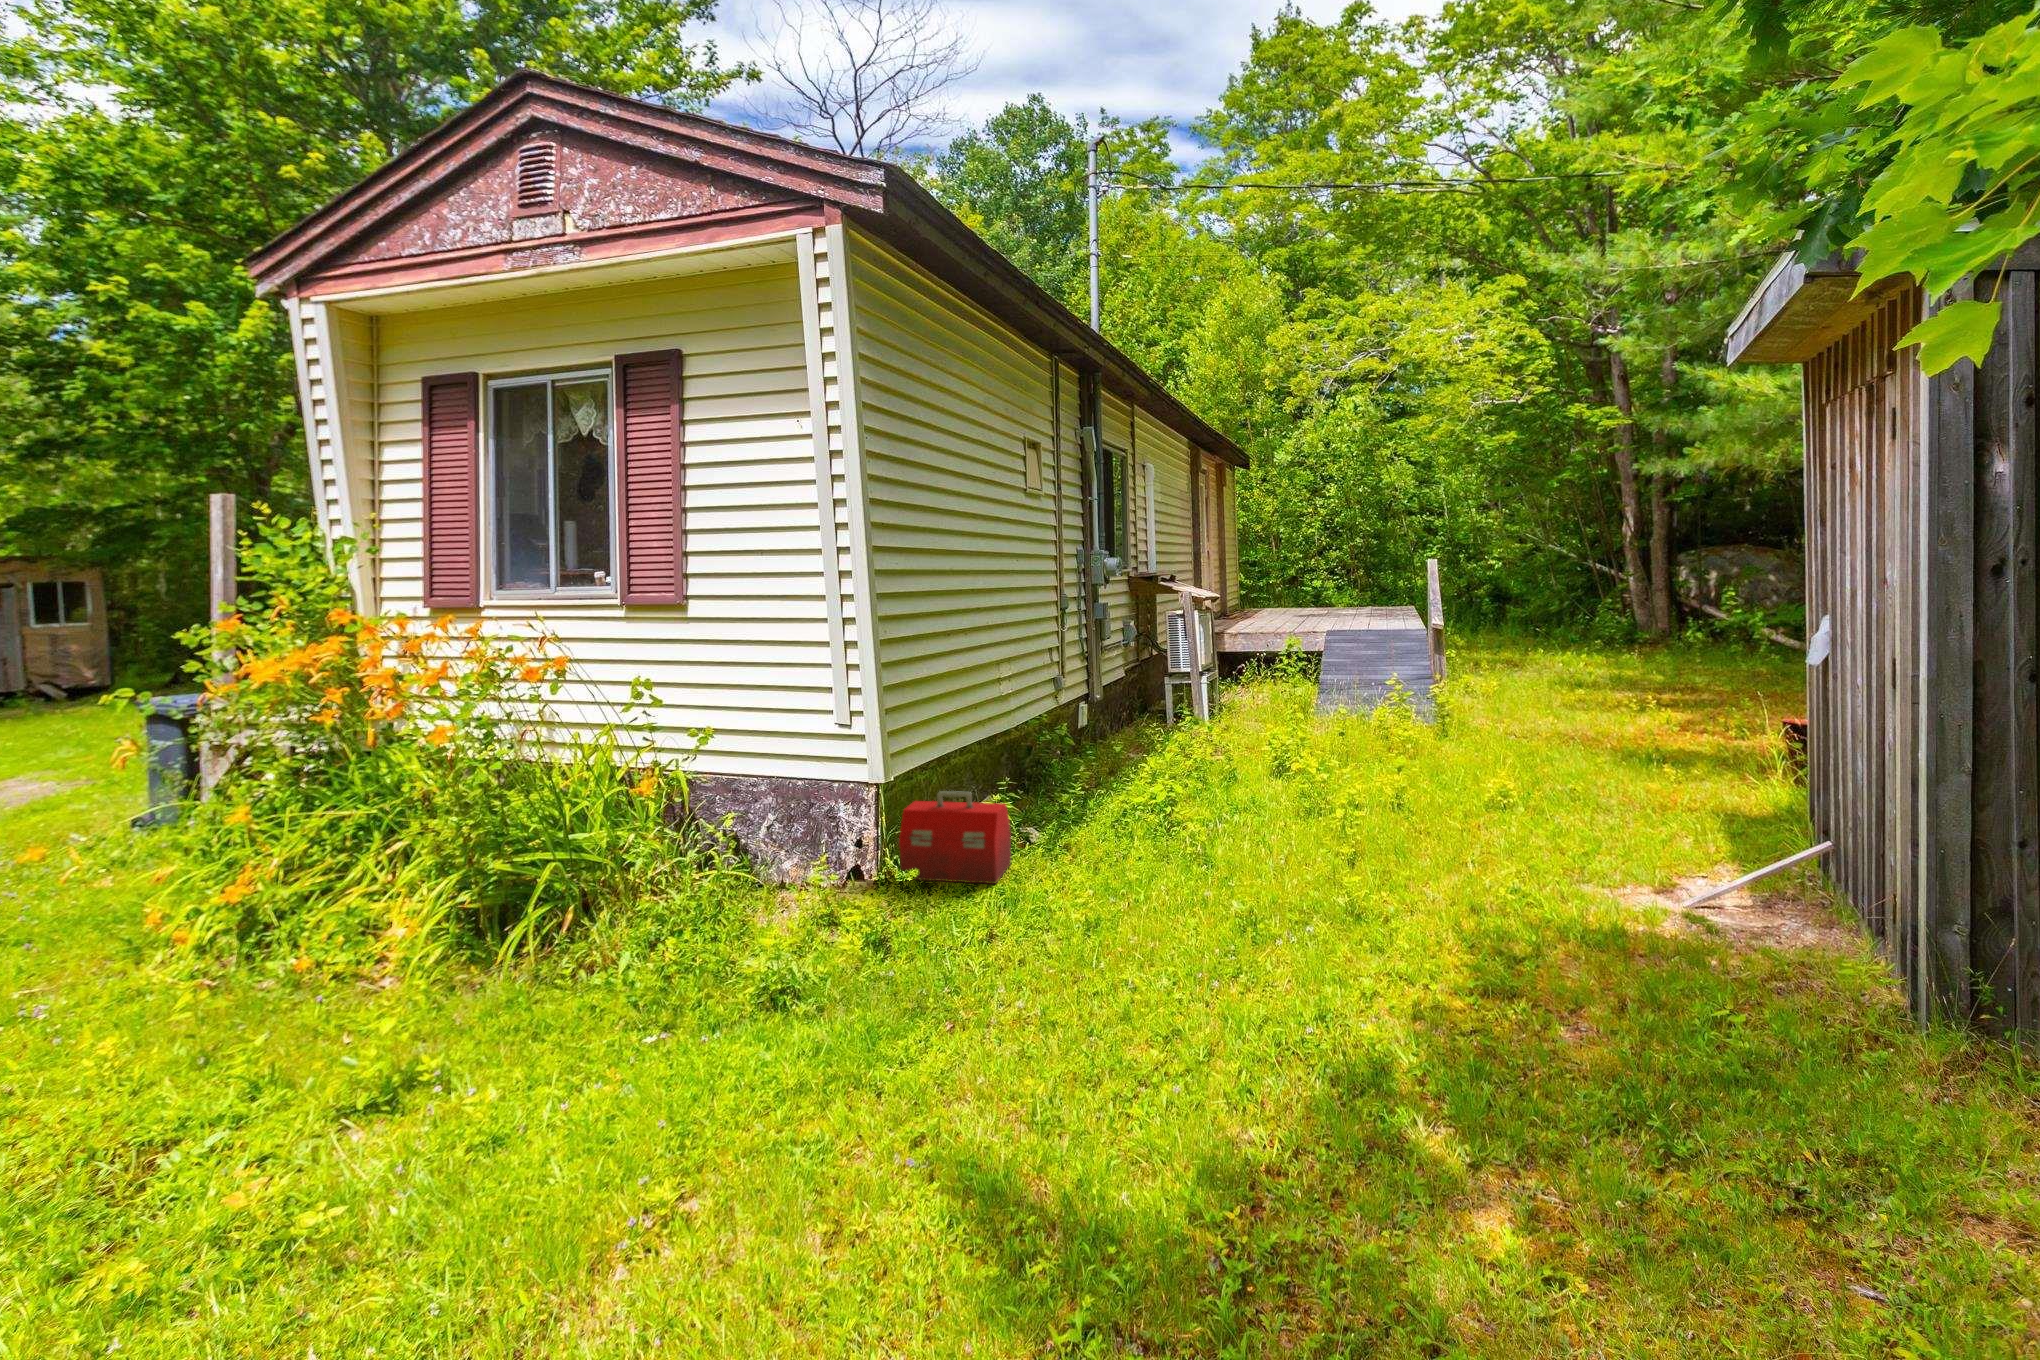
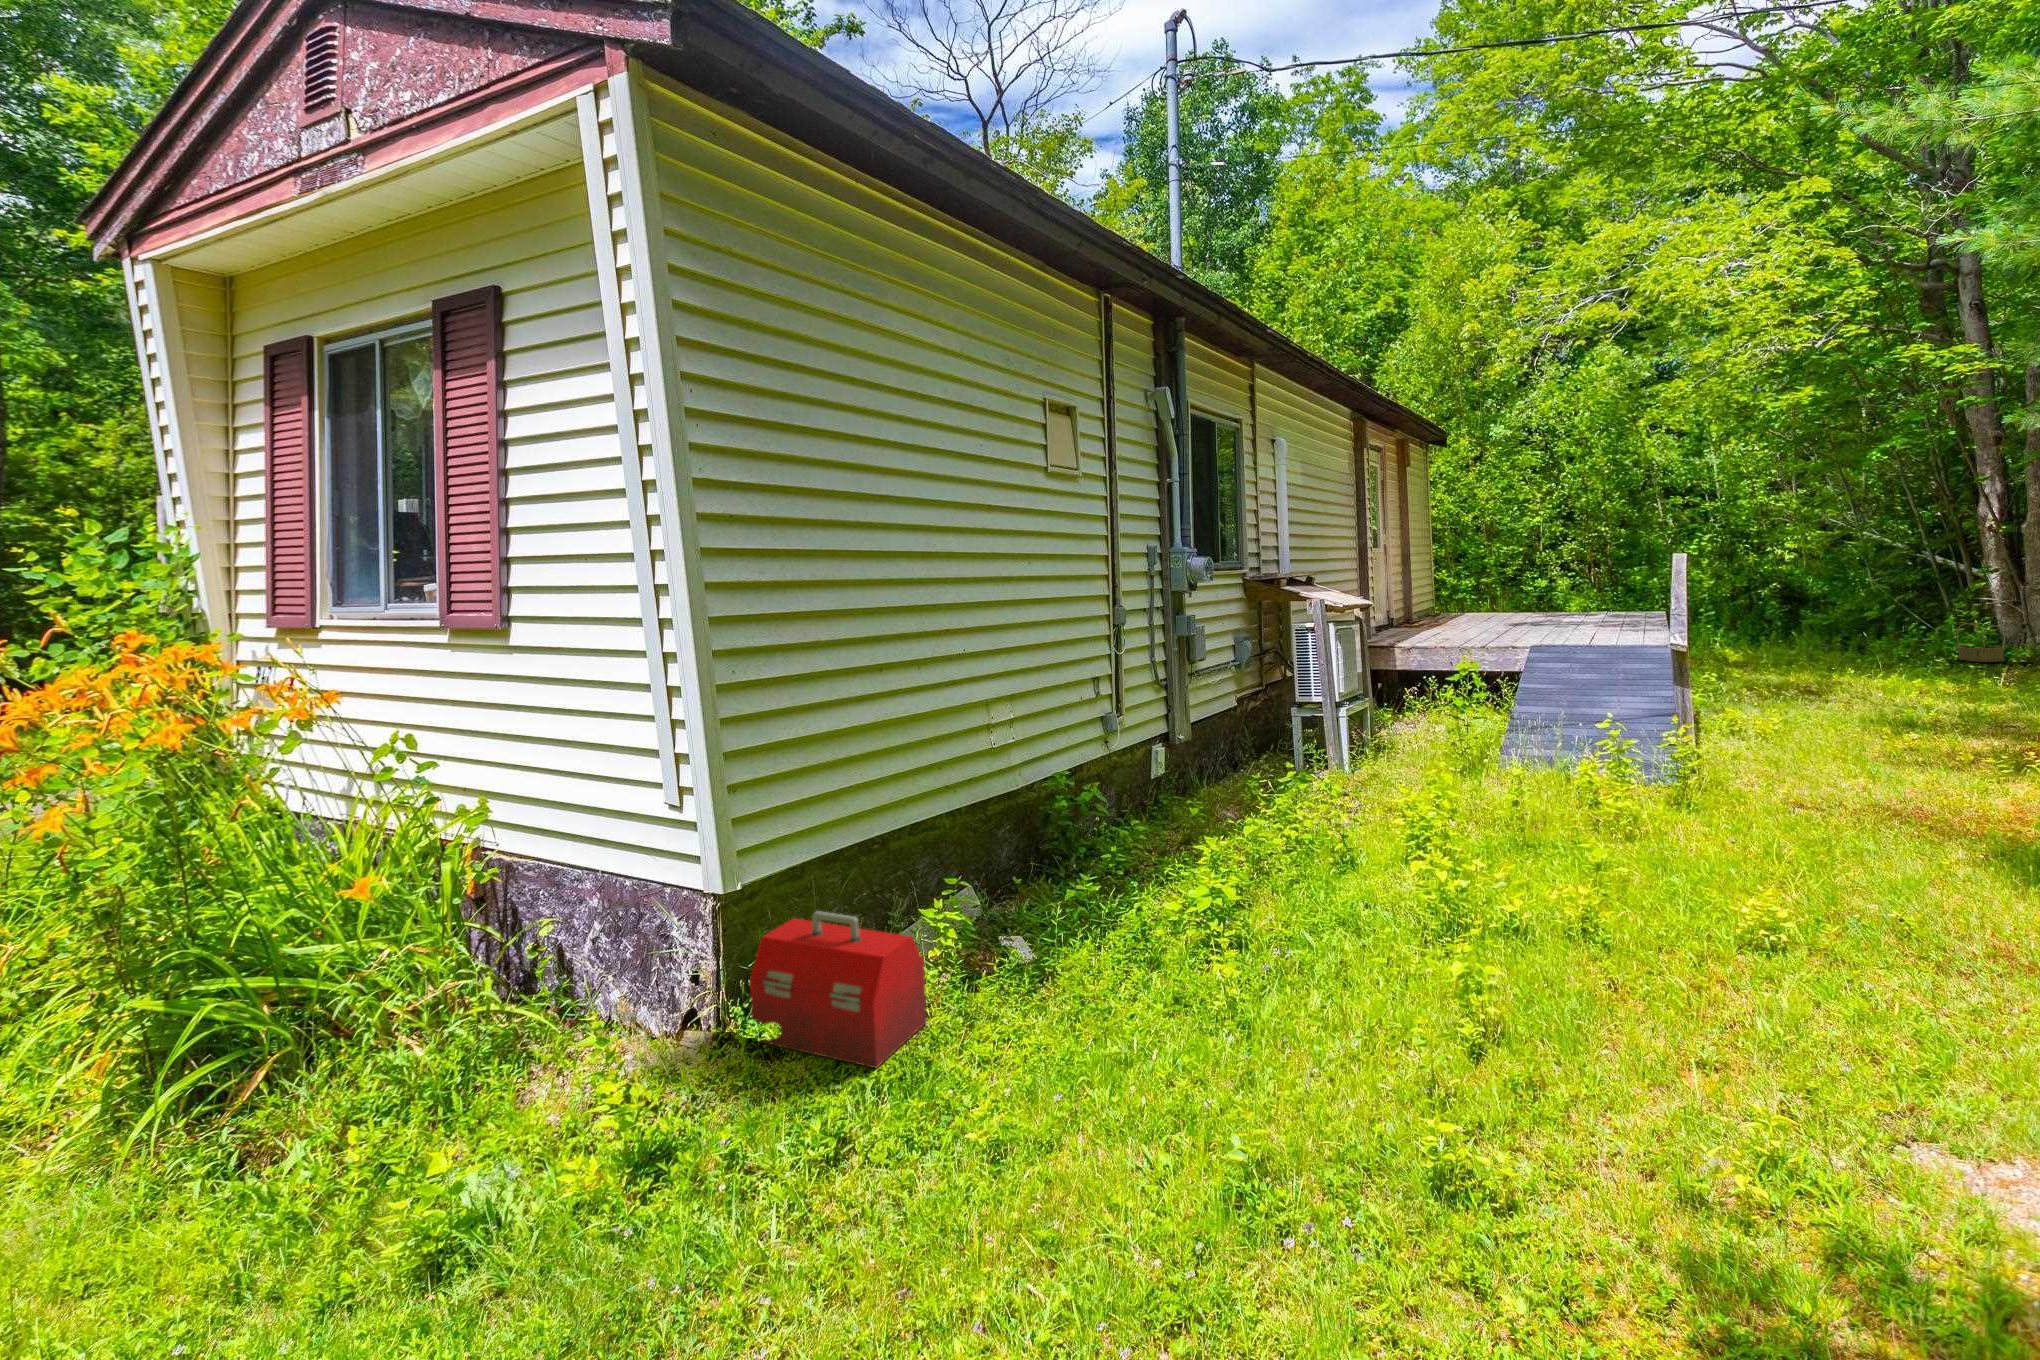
basket: none [1607,615,1637,643] -> present [1956,623,2006,662]

